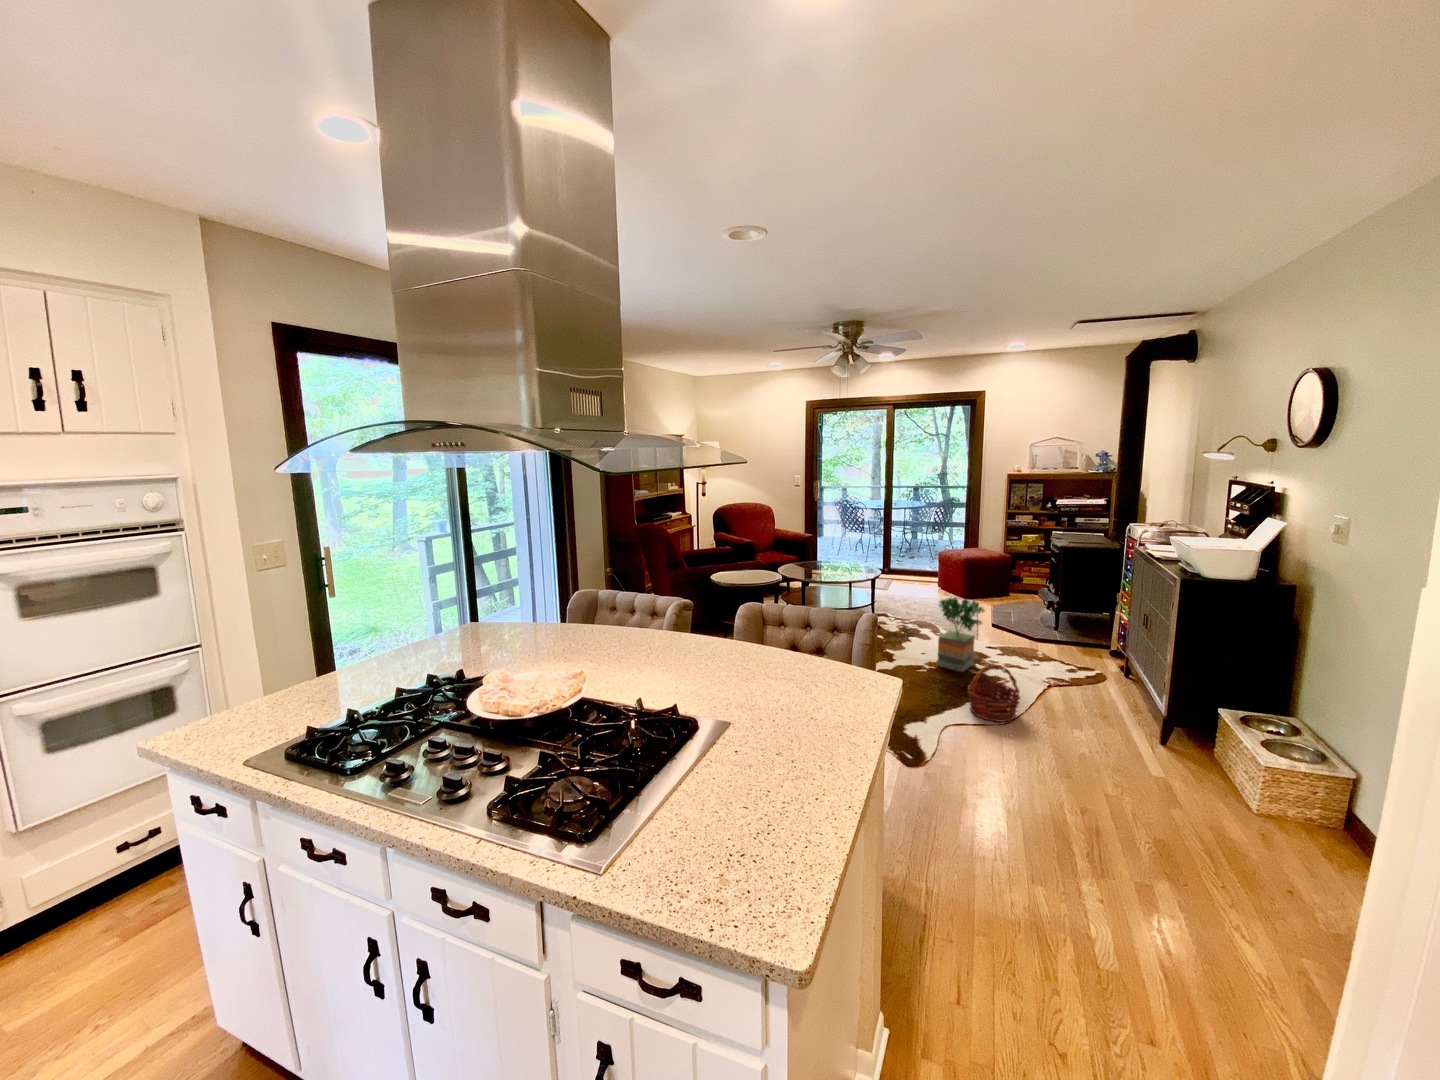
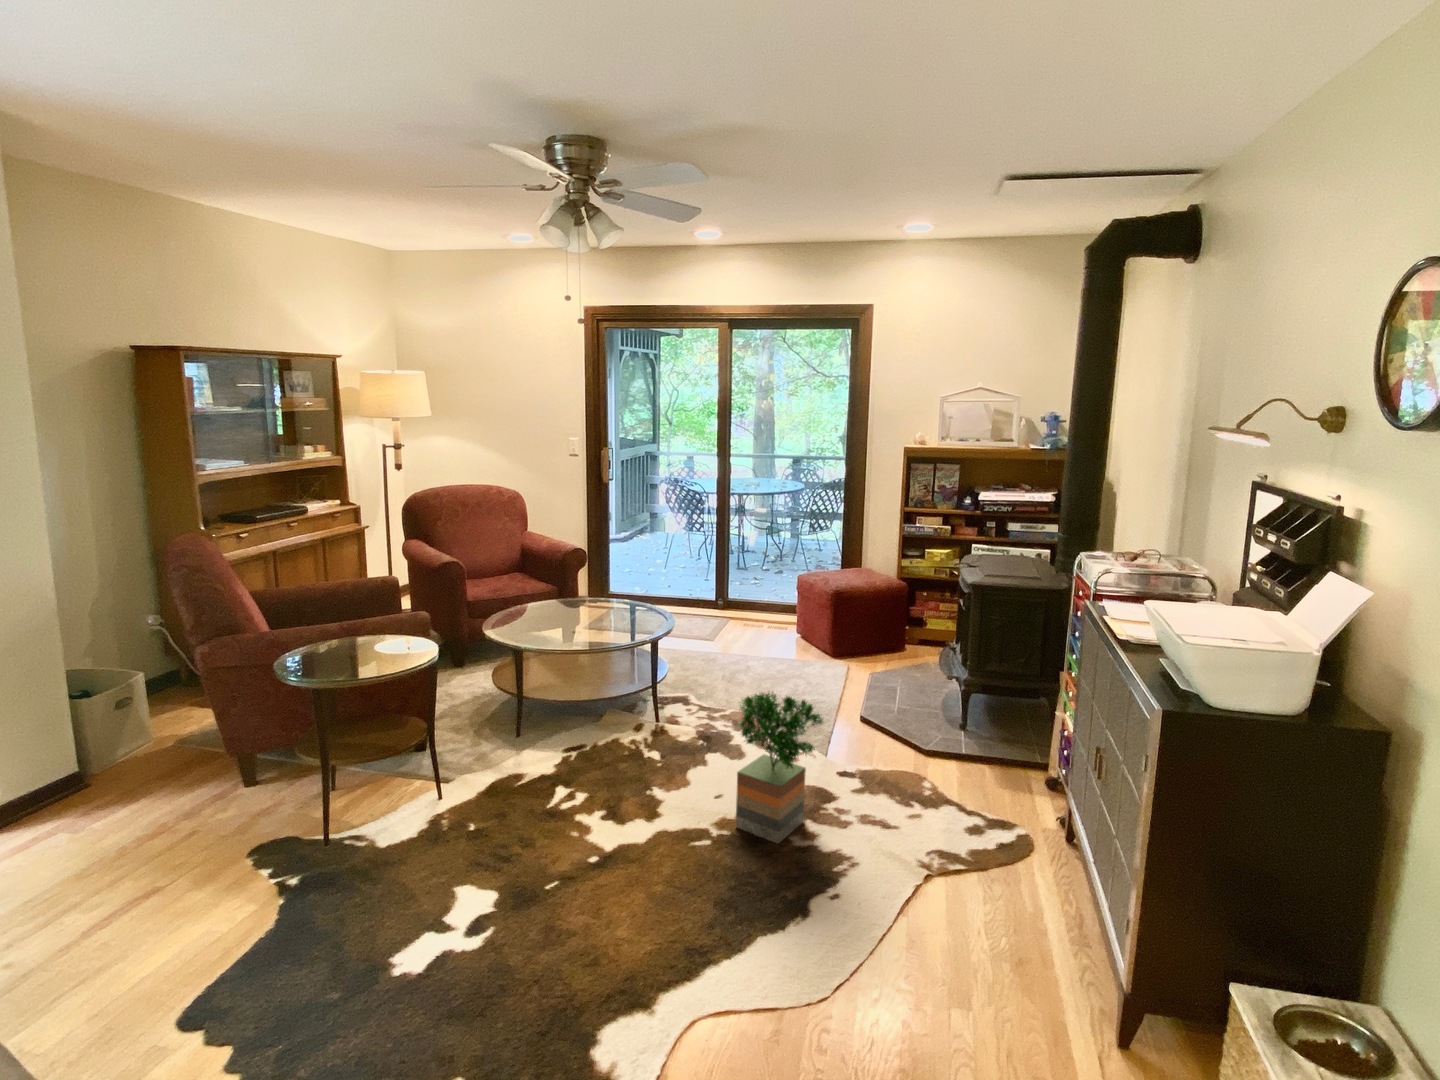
basket: present [968,665,1020,722] -> none [754,868,859,997]

